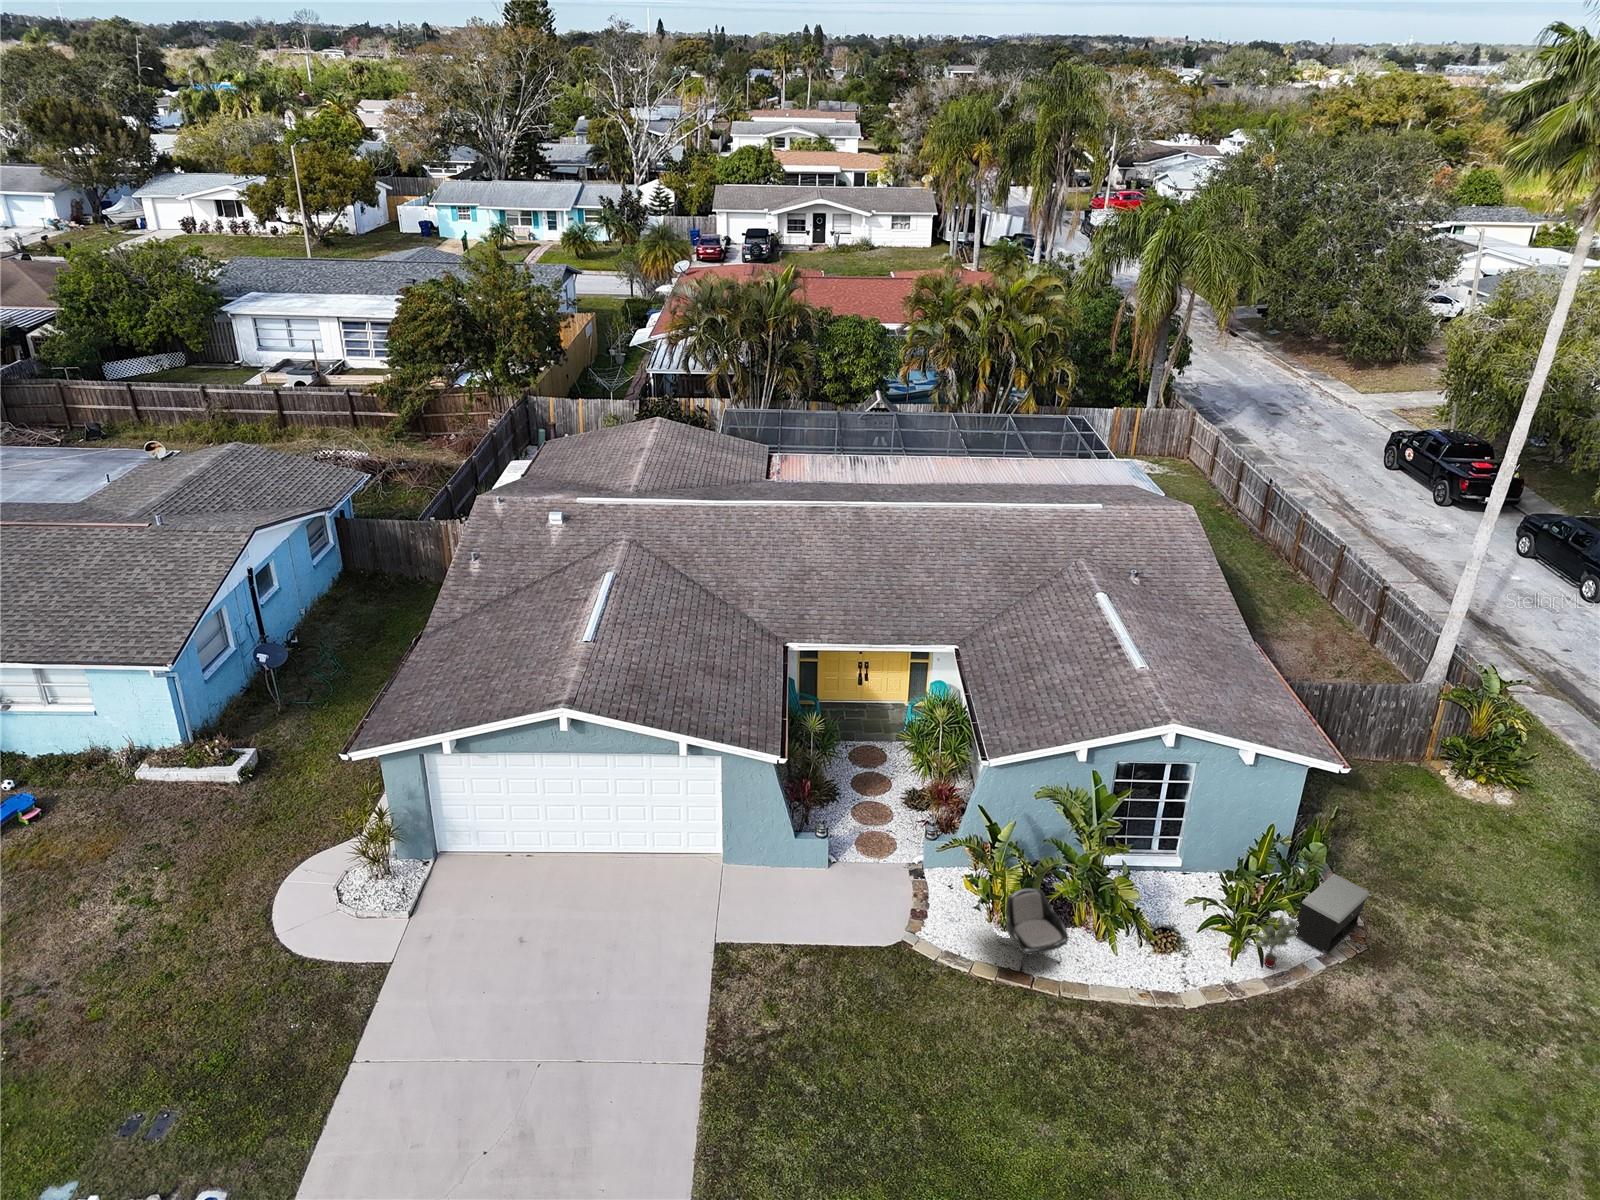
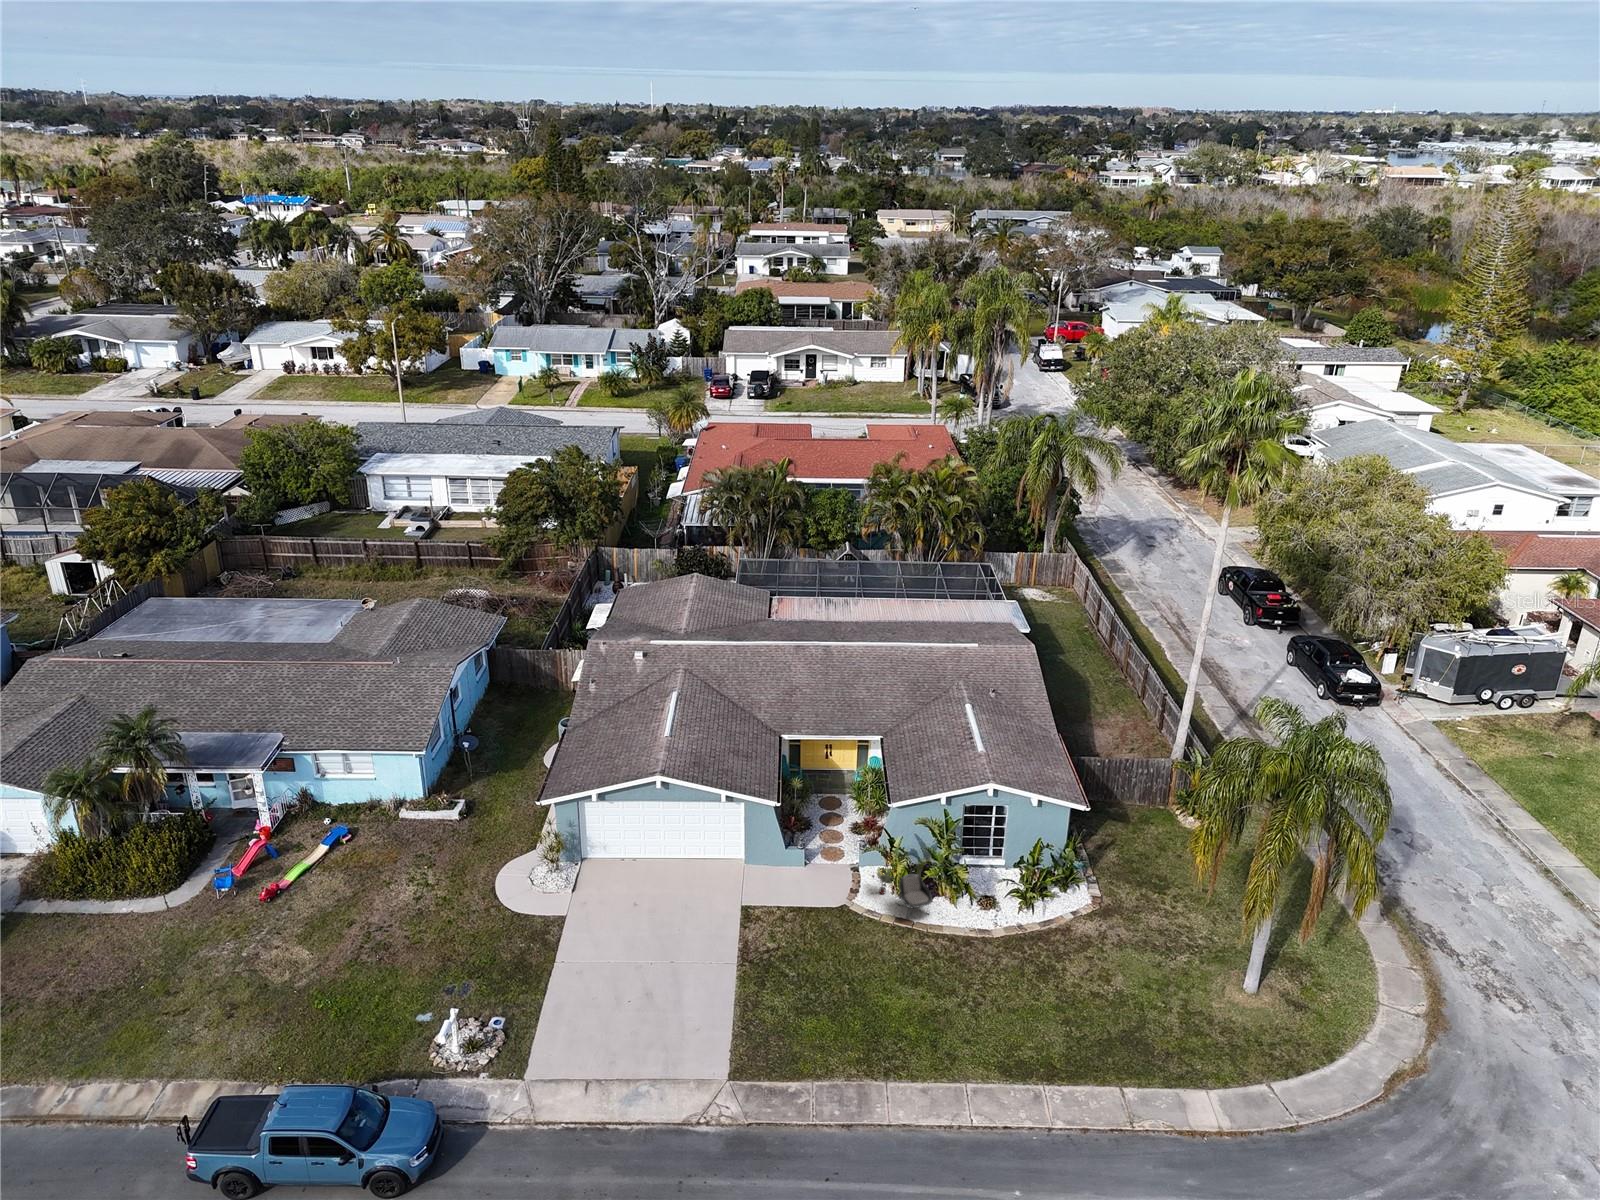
storage bench: present [1295,874,1369,953] -> none [1060,867,1100,909]
potted tree: present [1256,914,1299,967] -> present [877,869,894,894]

